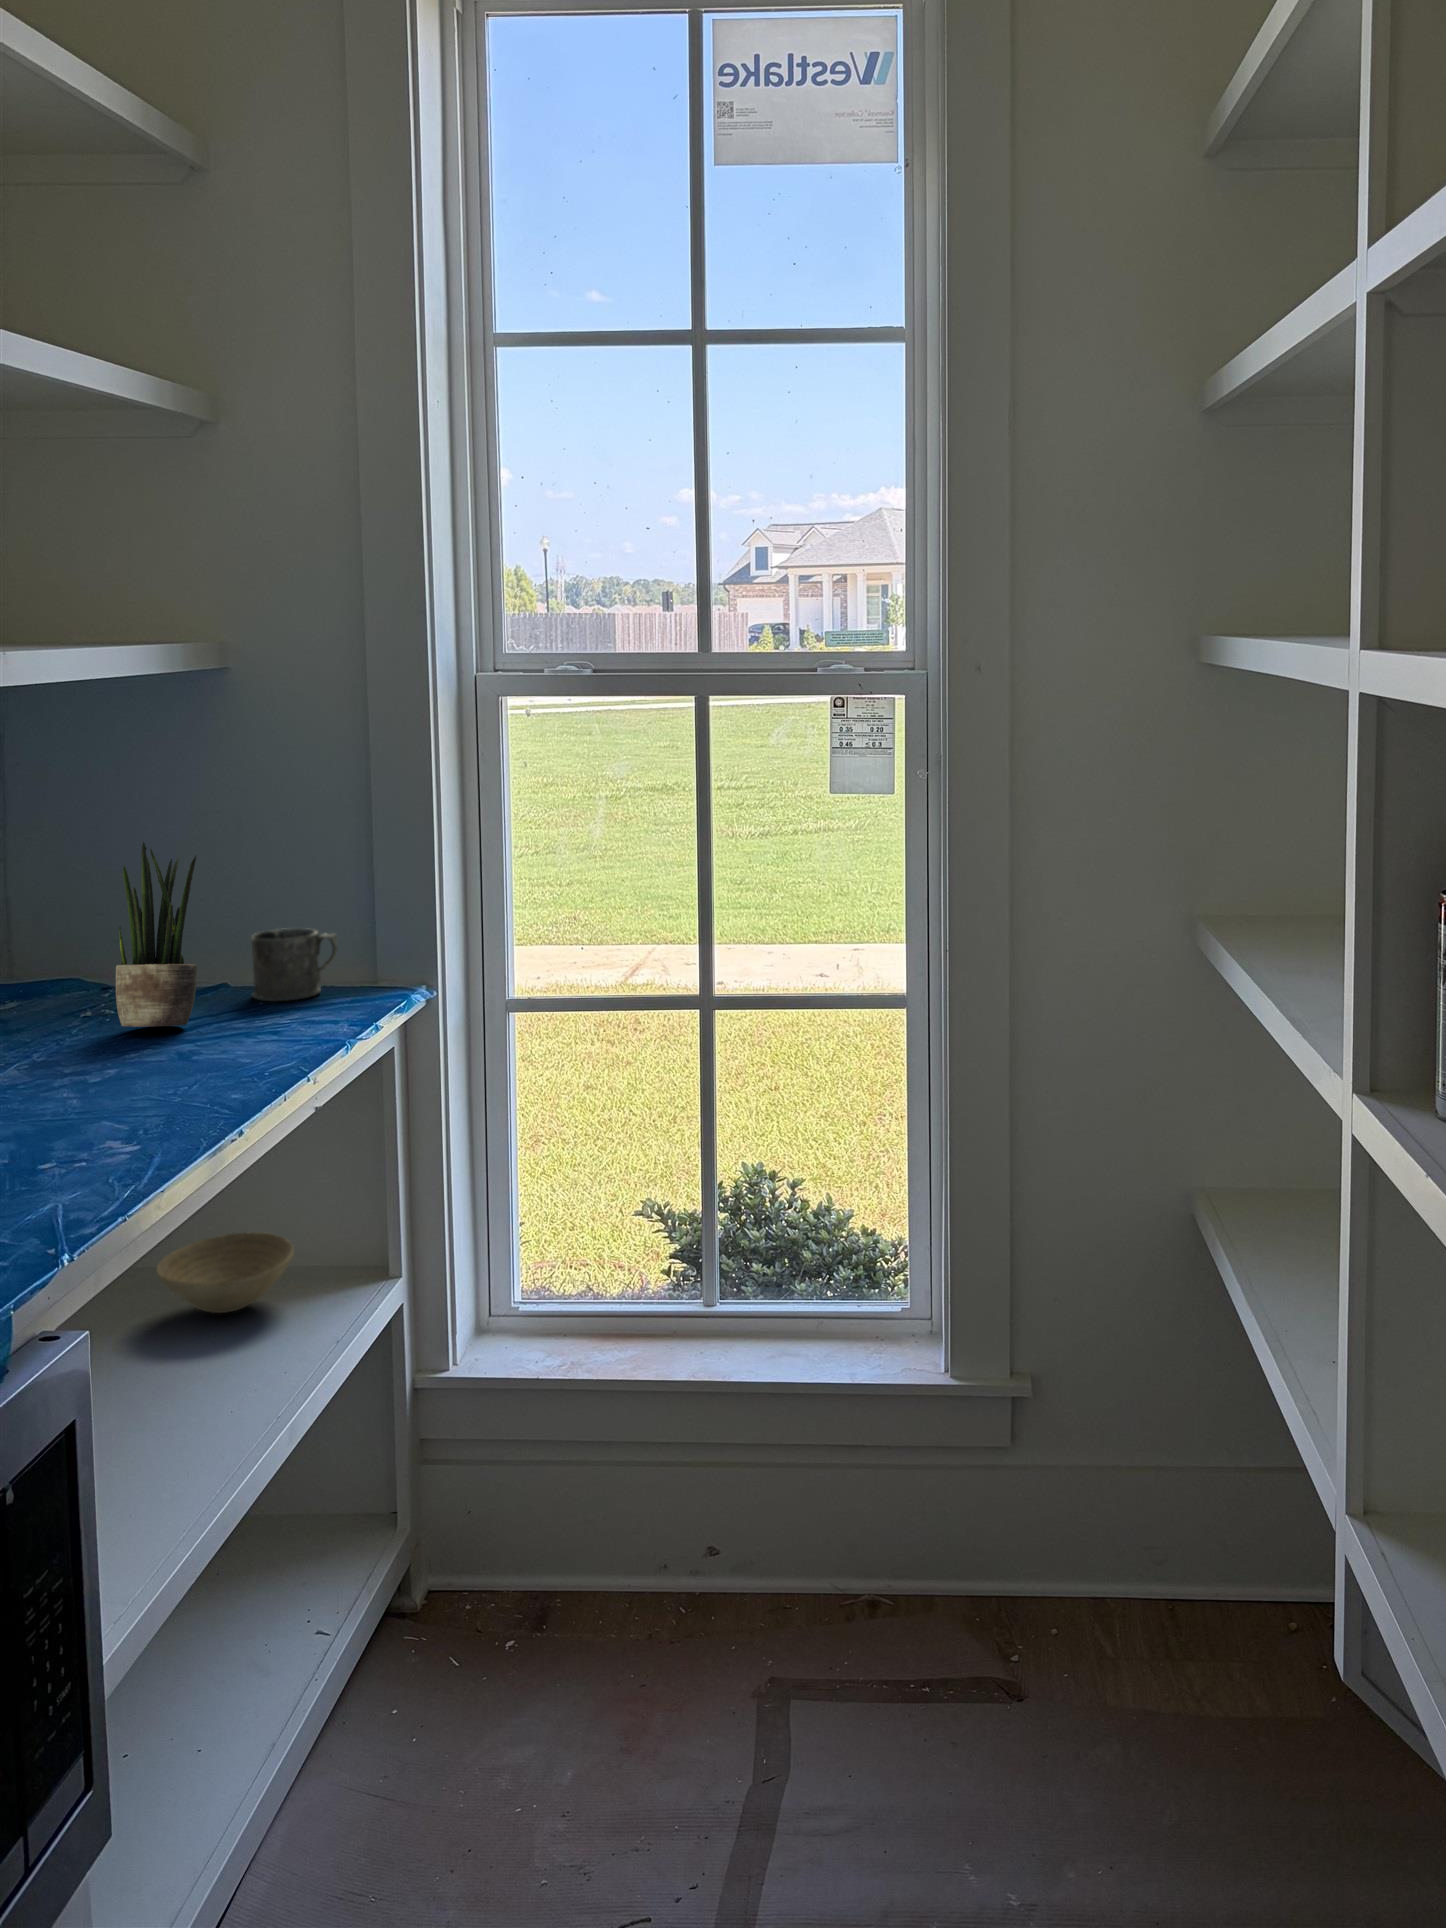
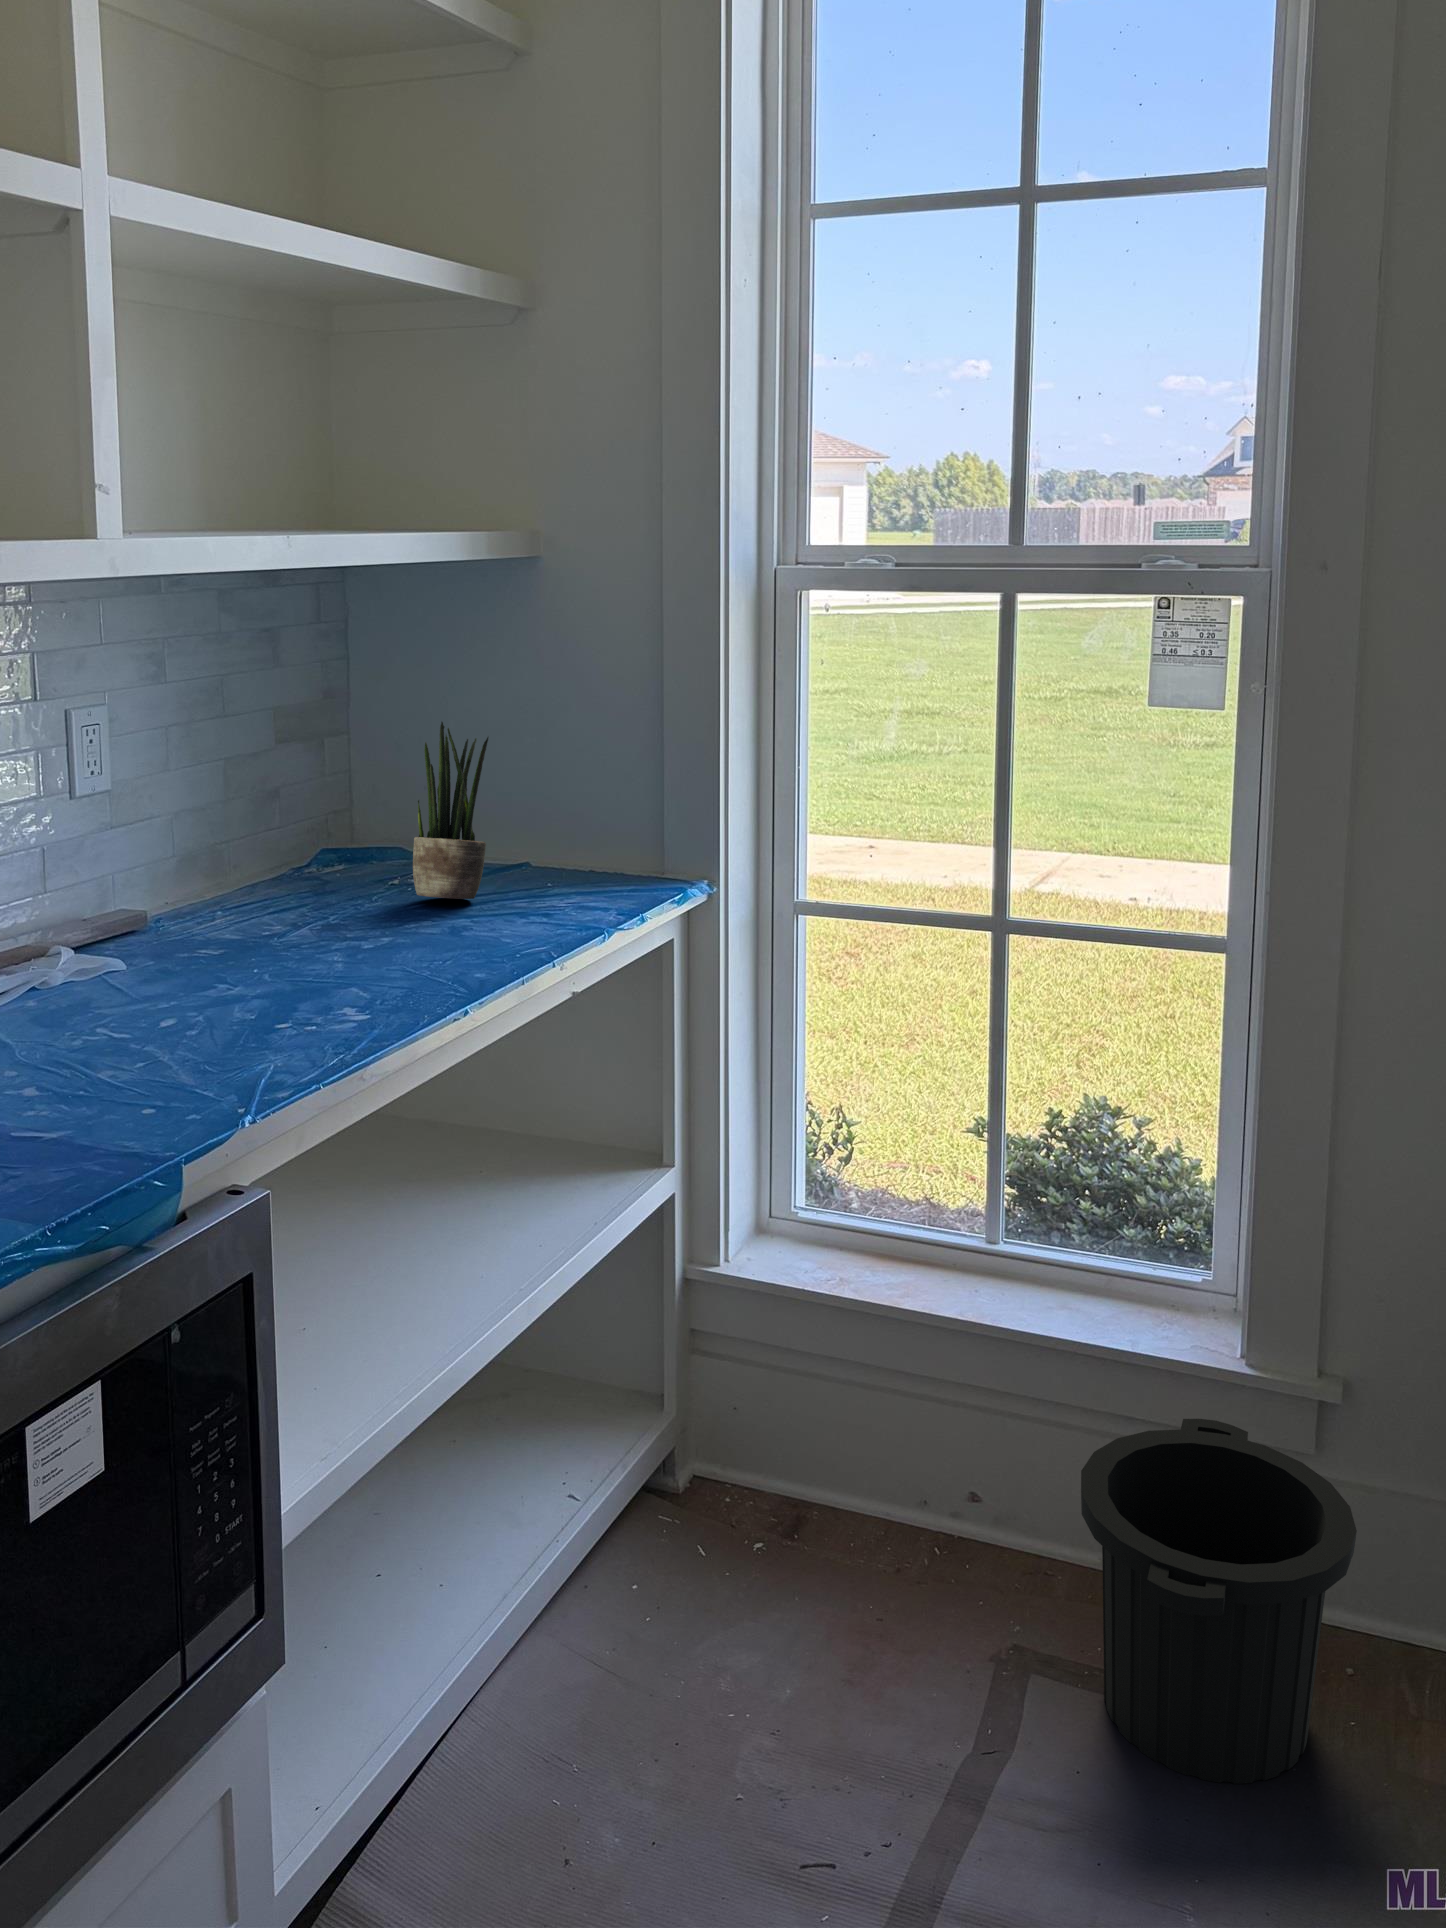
mug: present [251,928,337,1001] -> none [543,814,624,884]
bowl: present [157,1232,294,1313] -> none [449,1102,572,1176]
trash can: none [826,1430,1061,1755] -> present [1081,1419,1357,1784]

